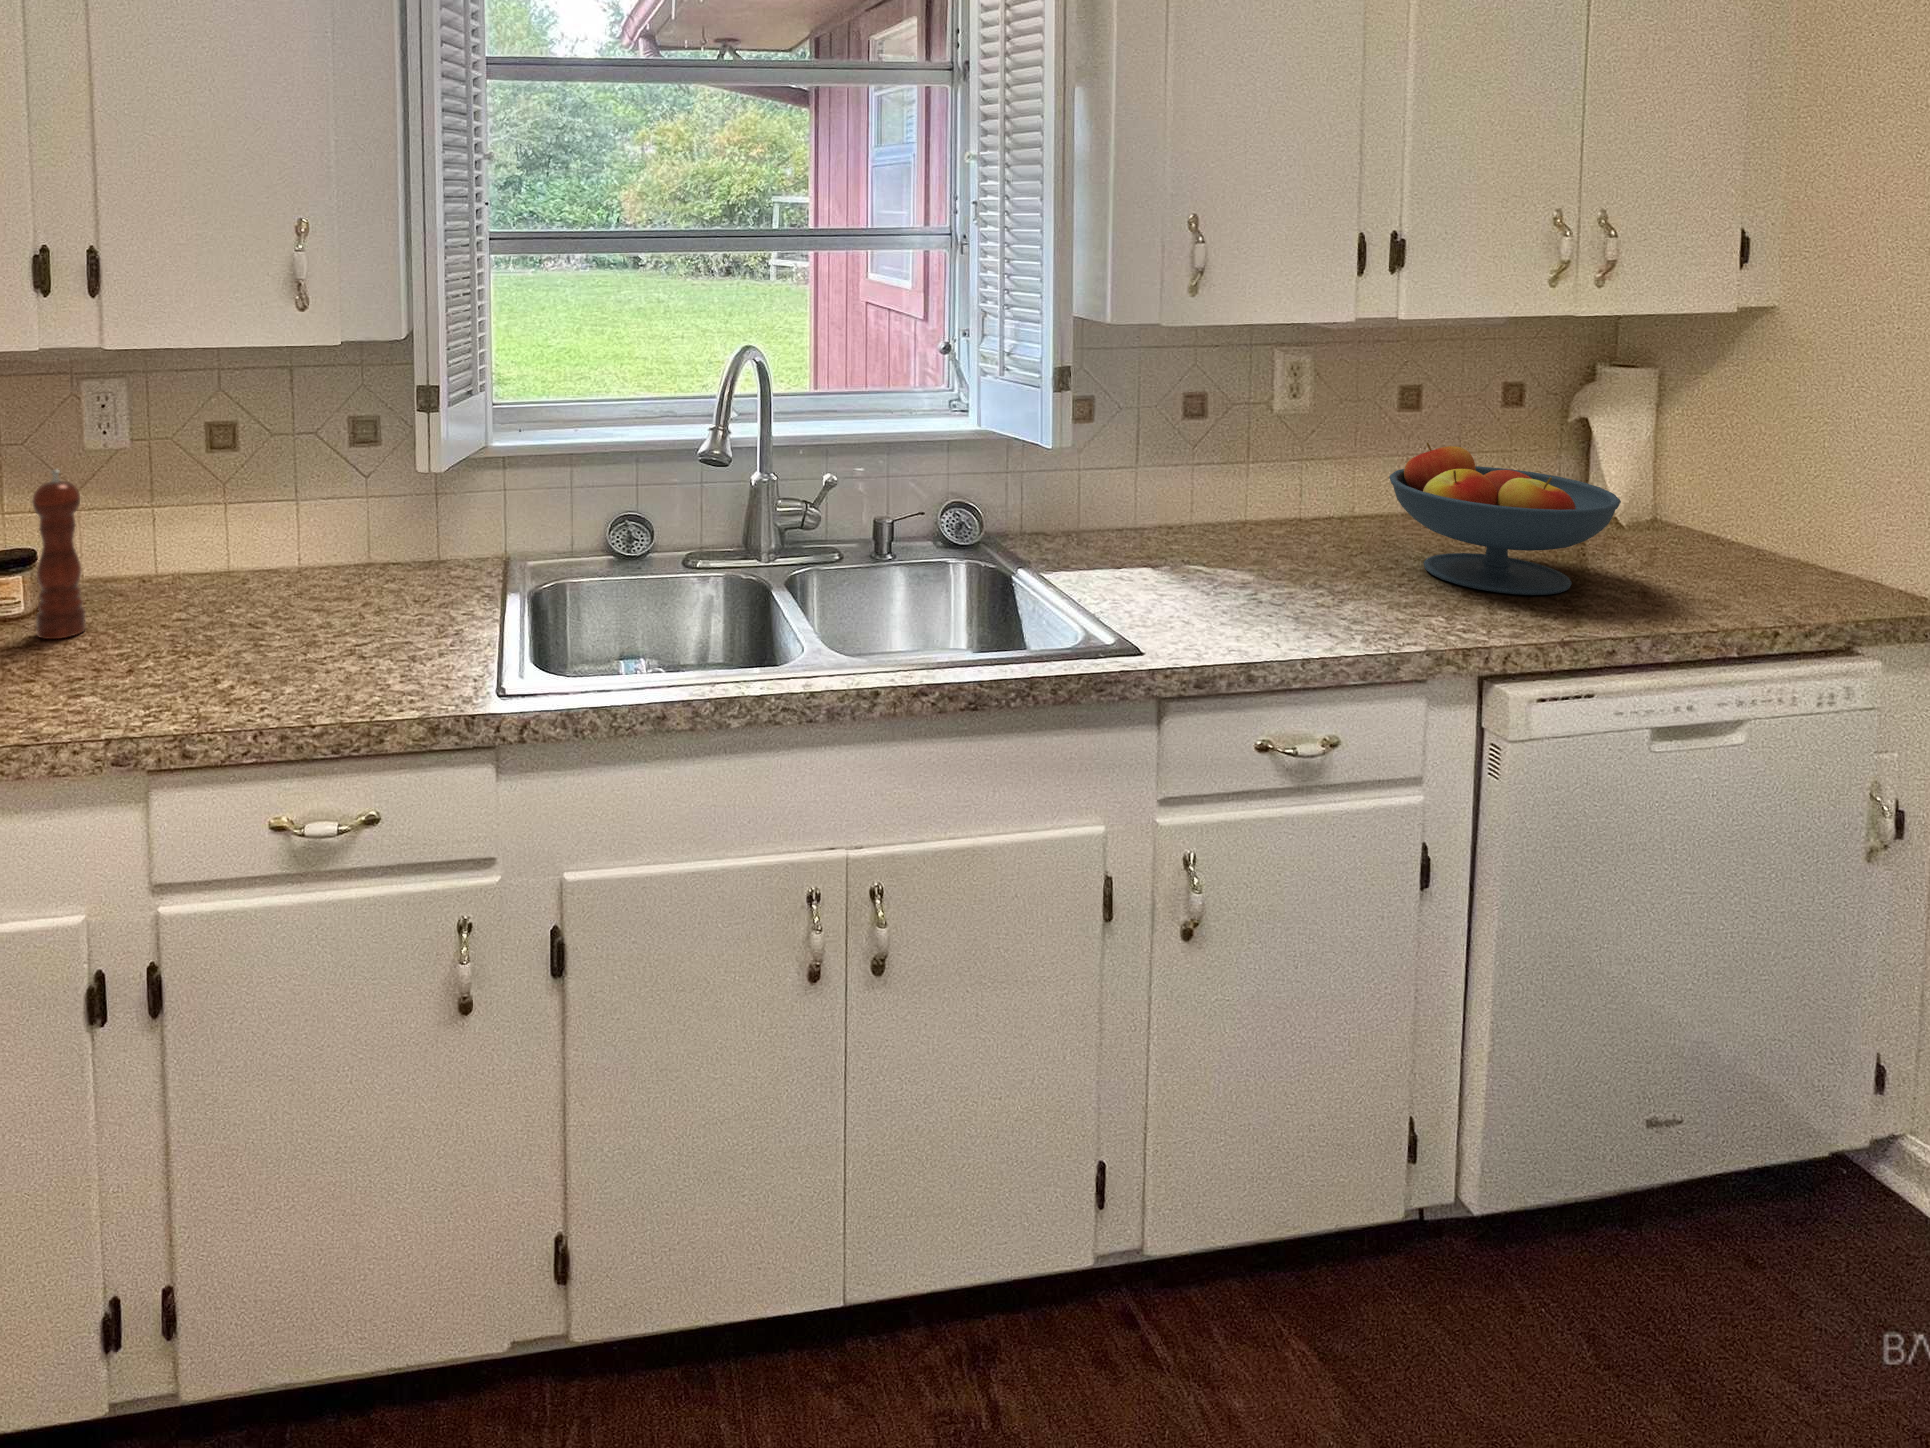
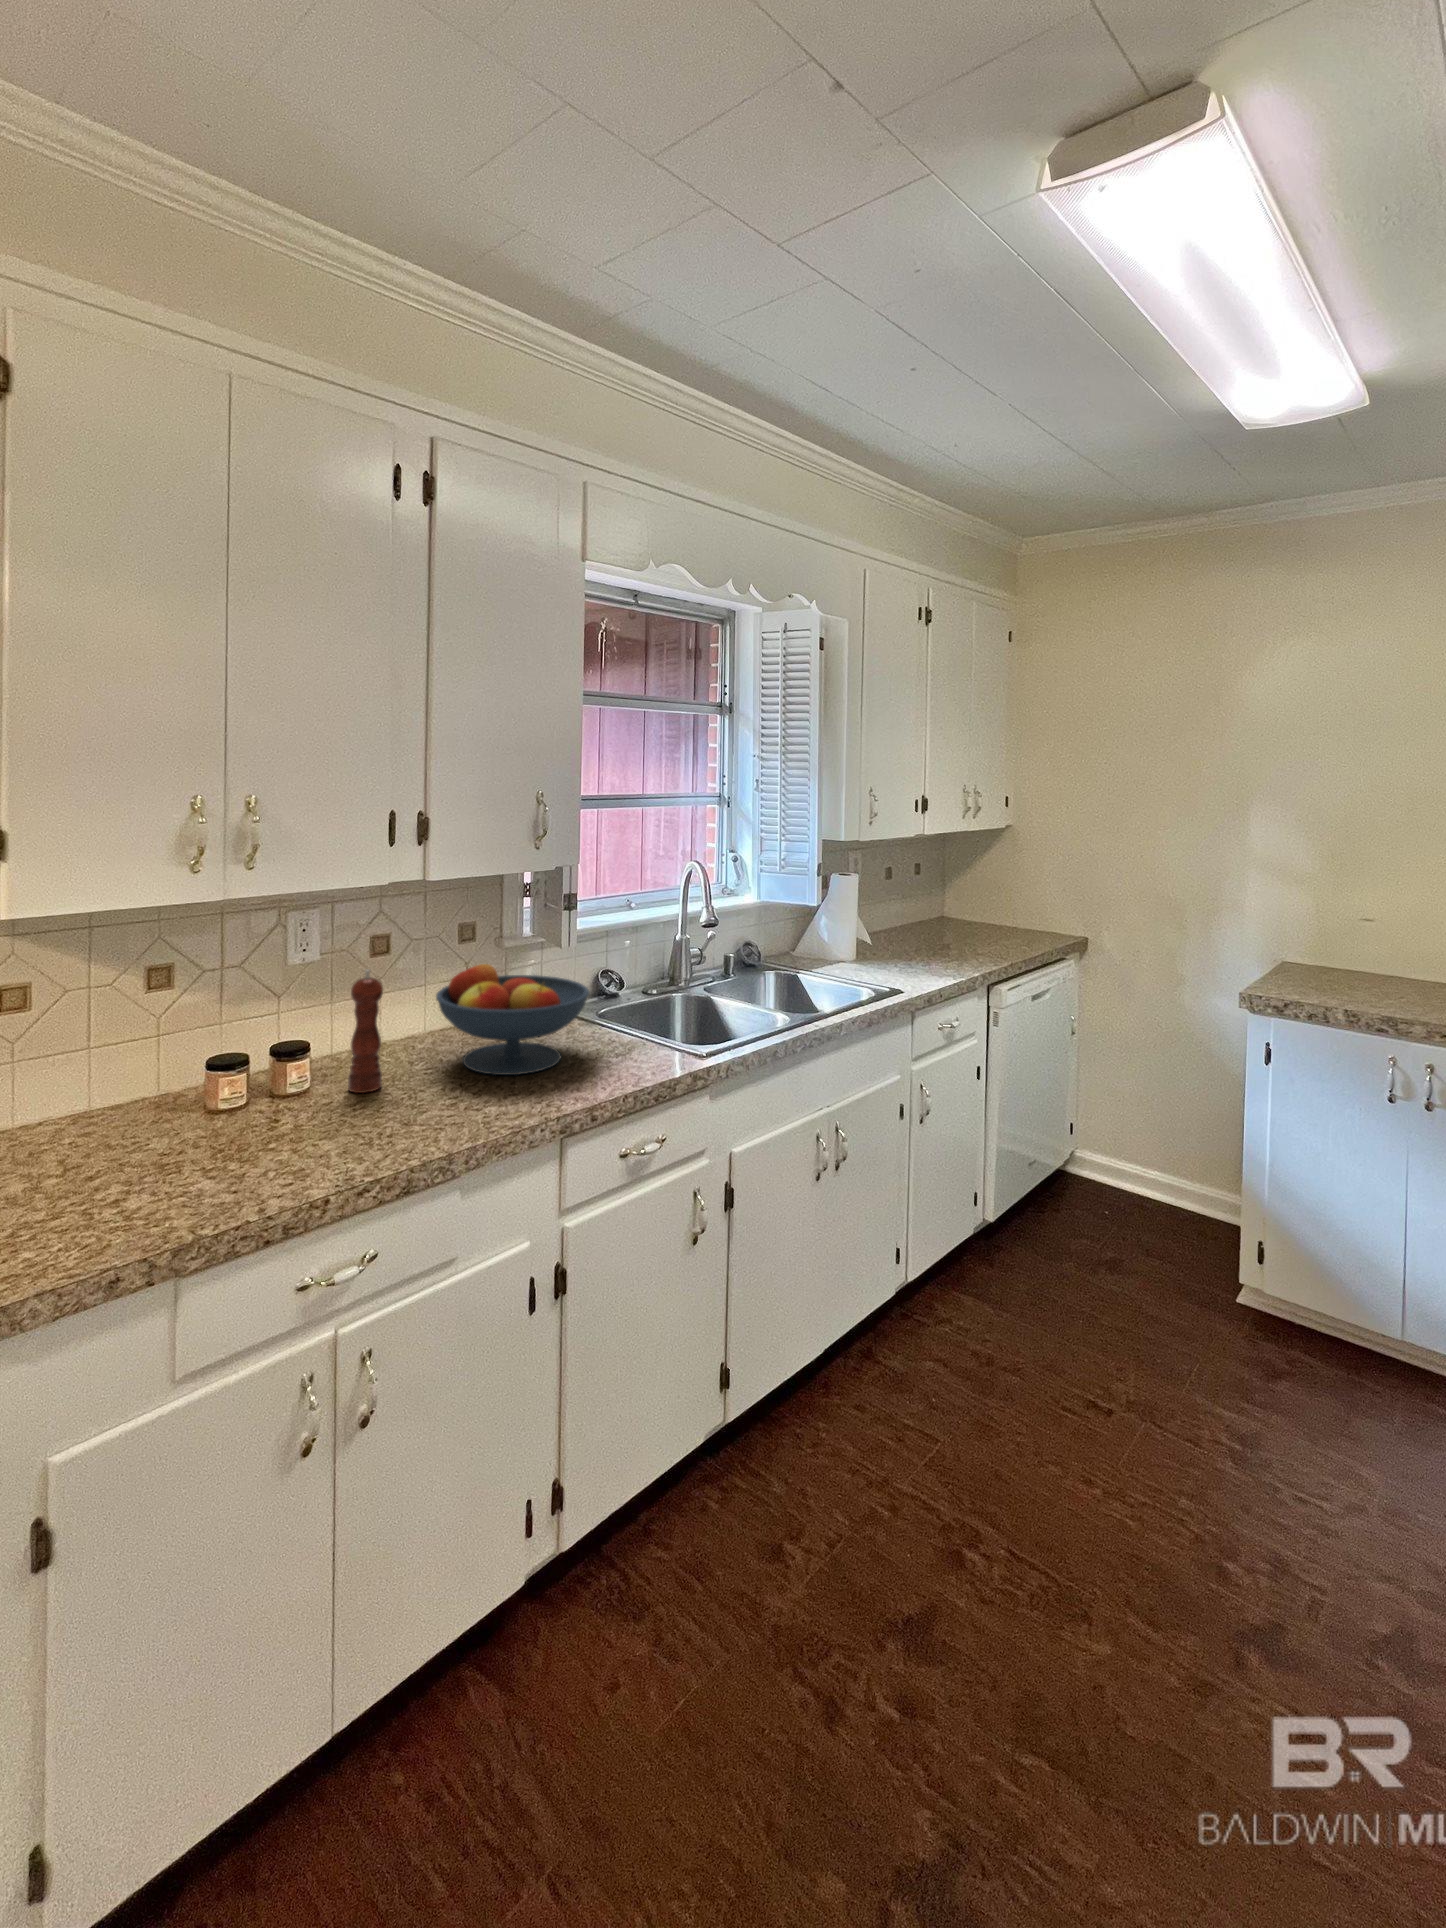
fruit bowl: present [1389,442,1621,595] -> present [436,964,589,1075]

